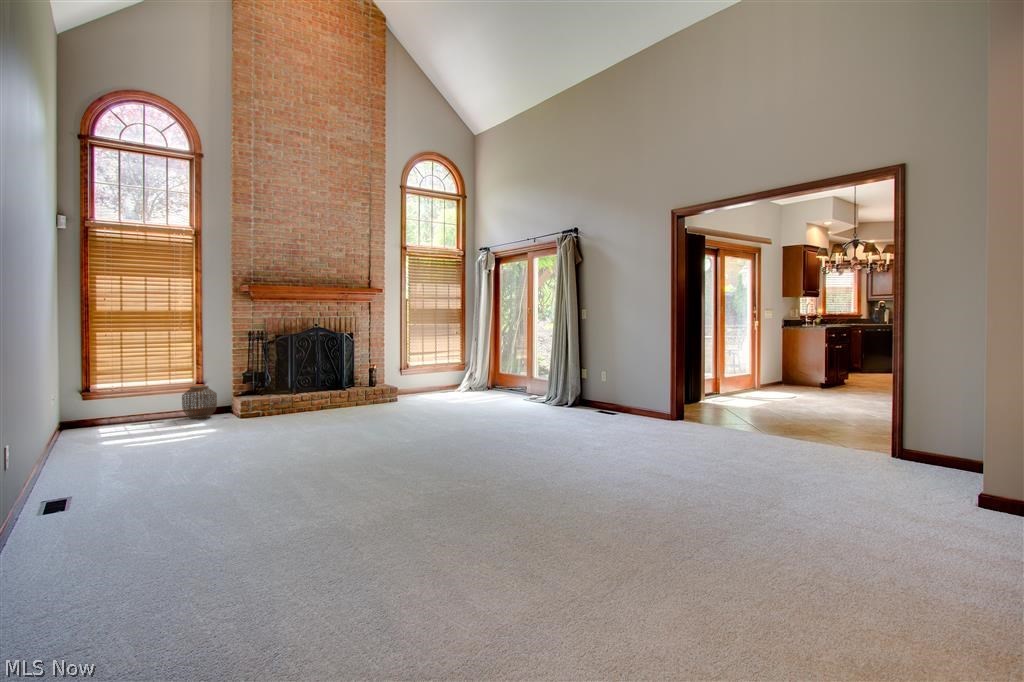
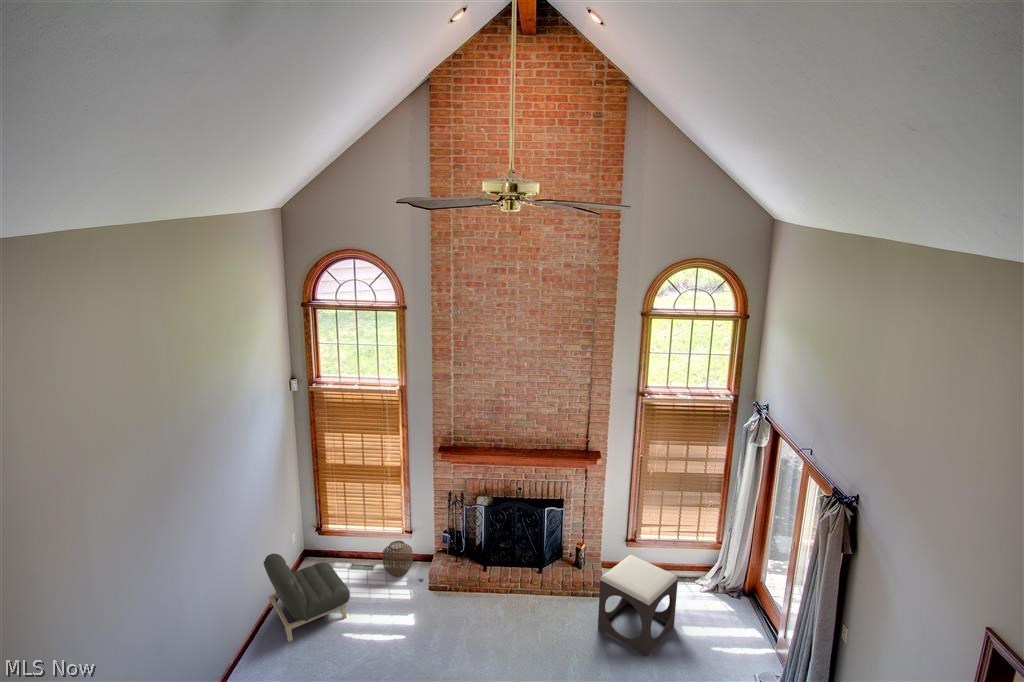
footstool: none [411,356,458,405] -> present [598,554,678,656]
armchair: none [57,372,178,447] -> present [264,554,350,642]

